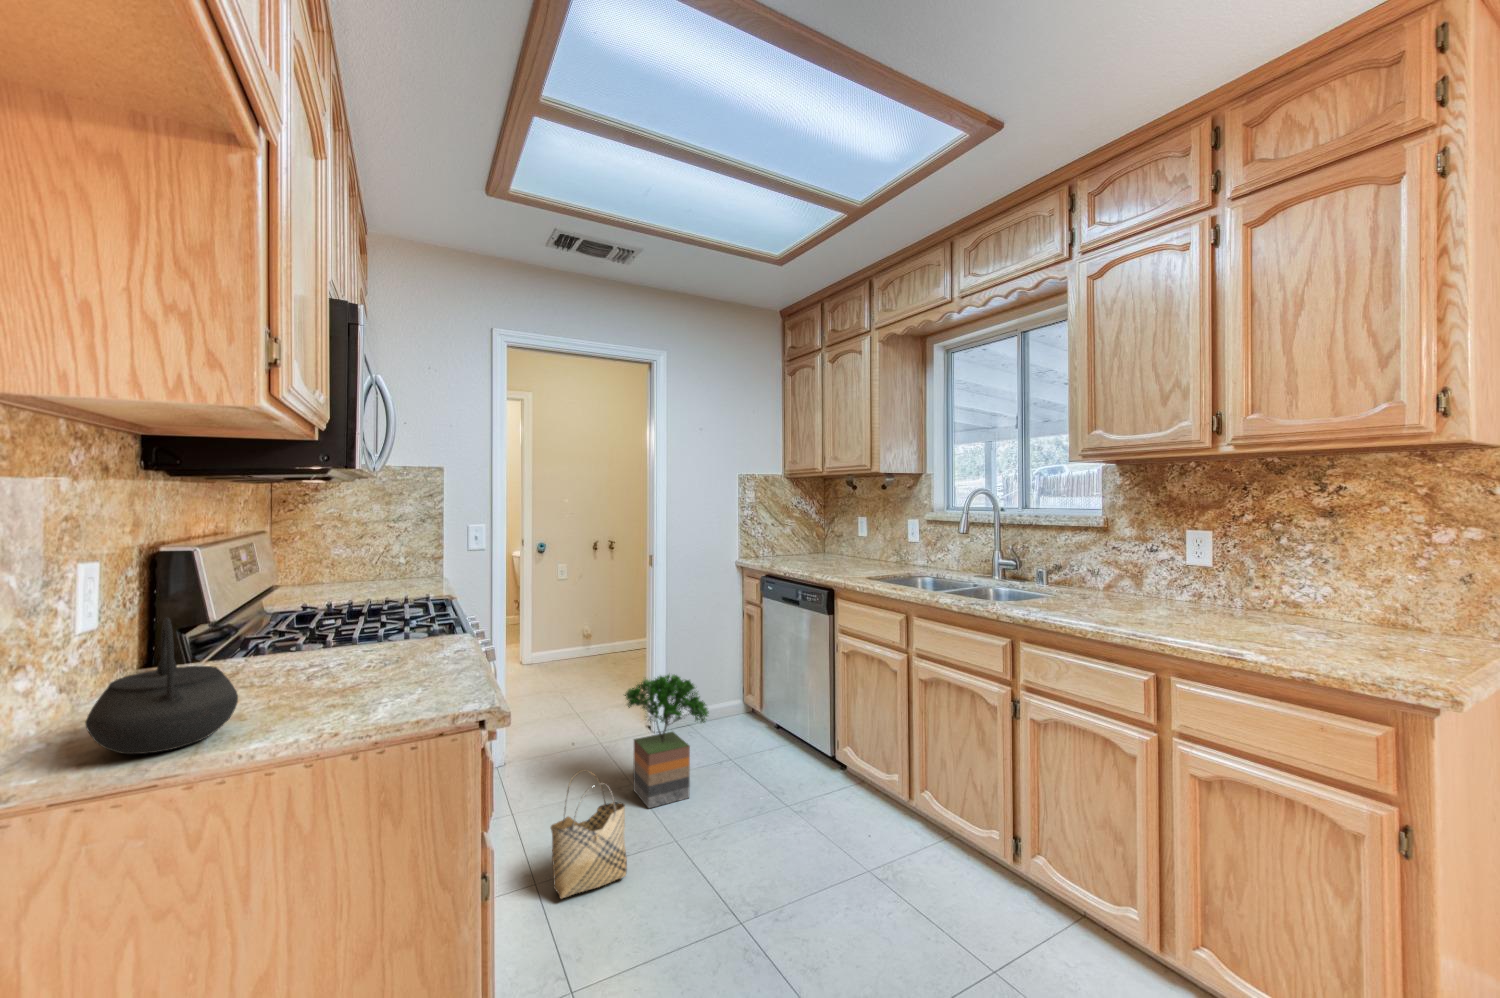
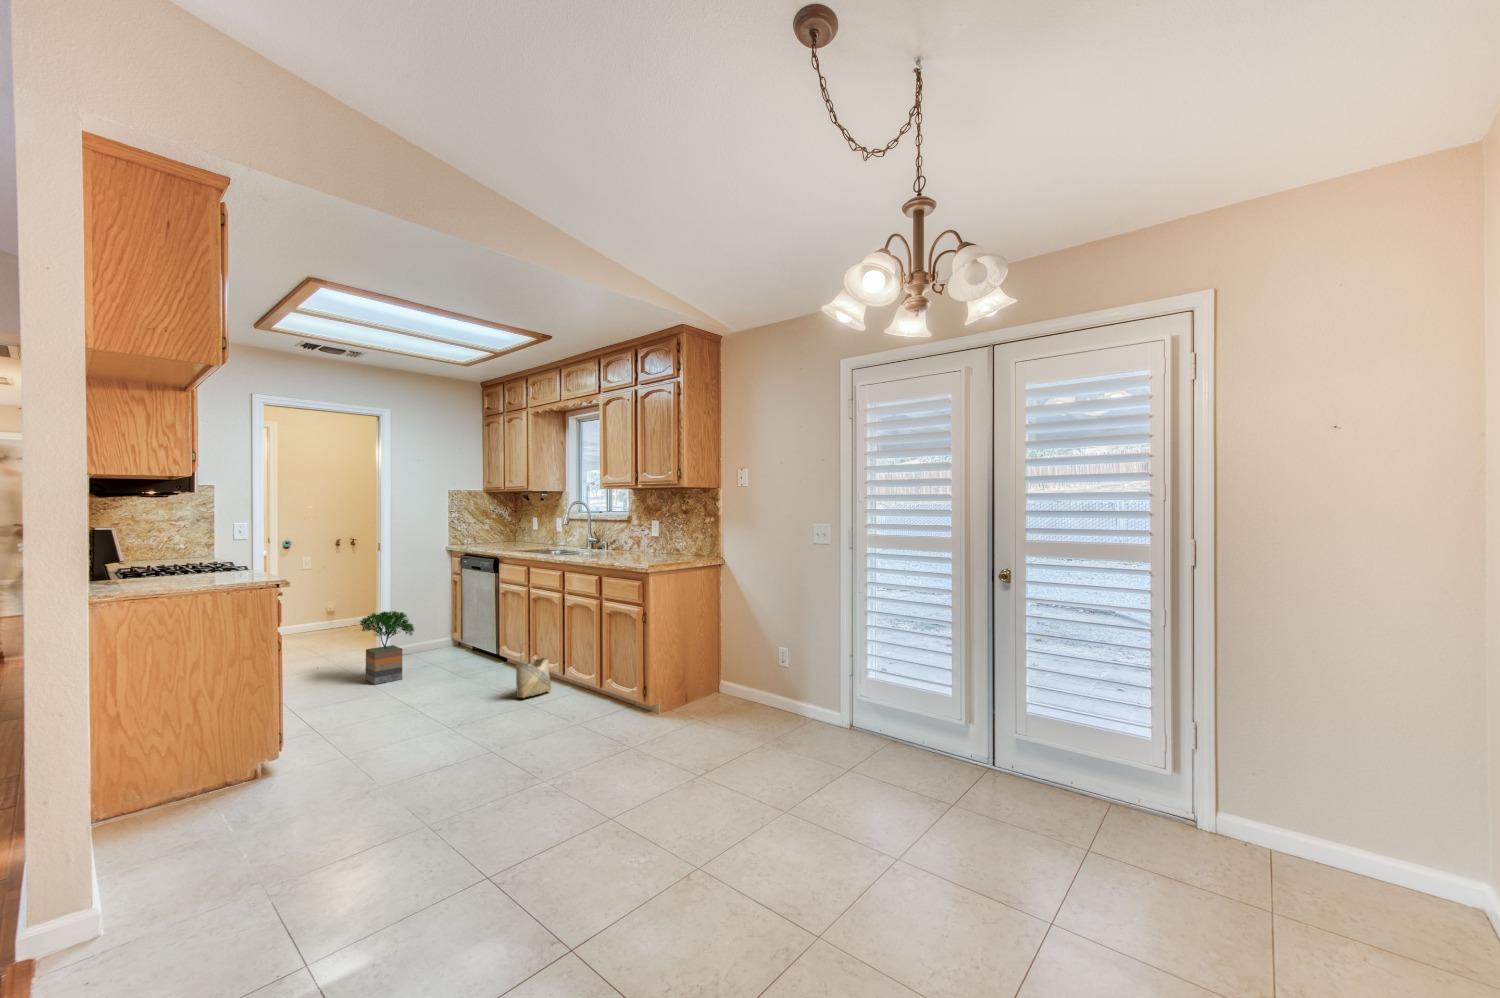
kettle: present [85,618,238,754] -> none [149,549,198,591]
woven basket: present [551,770,627,899] -> present [516,647,551,698]

